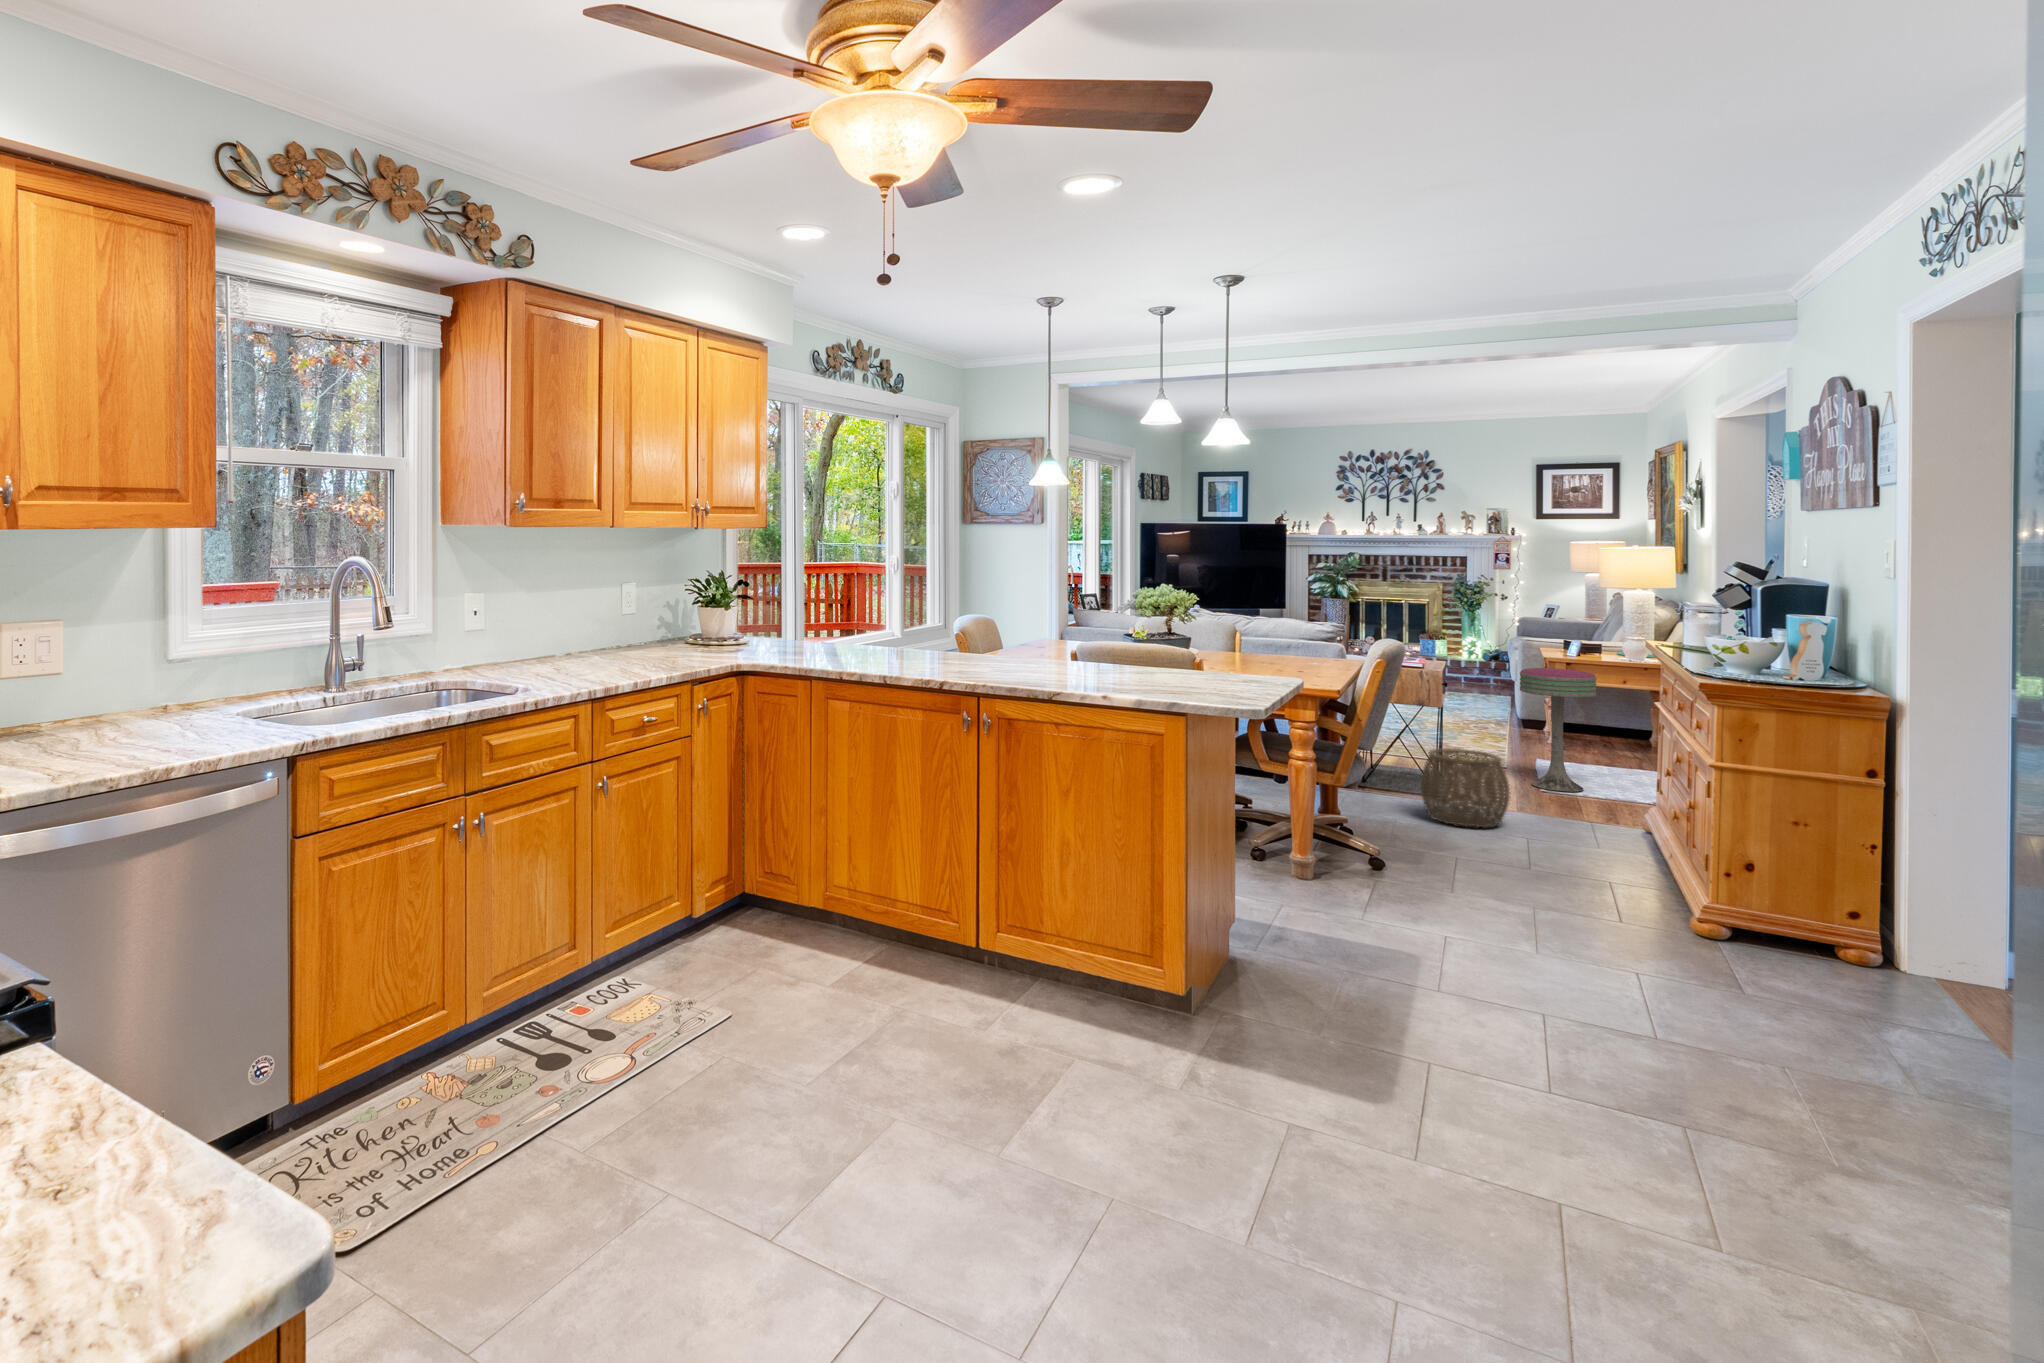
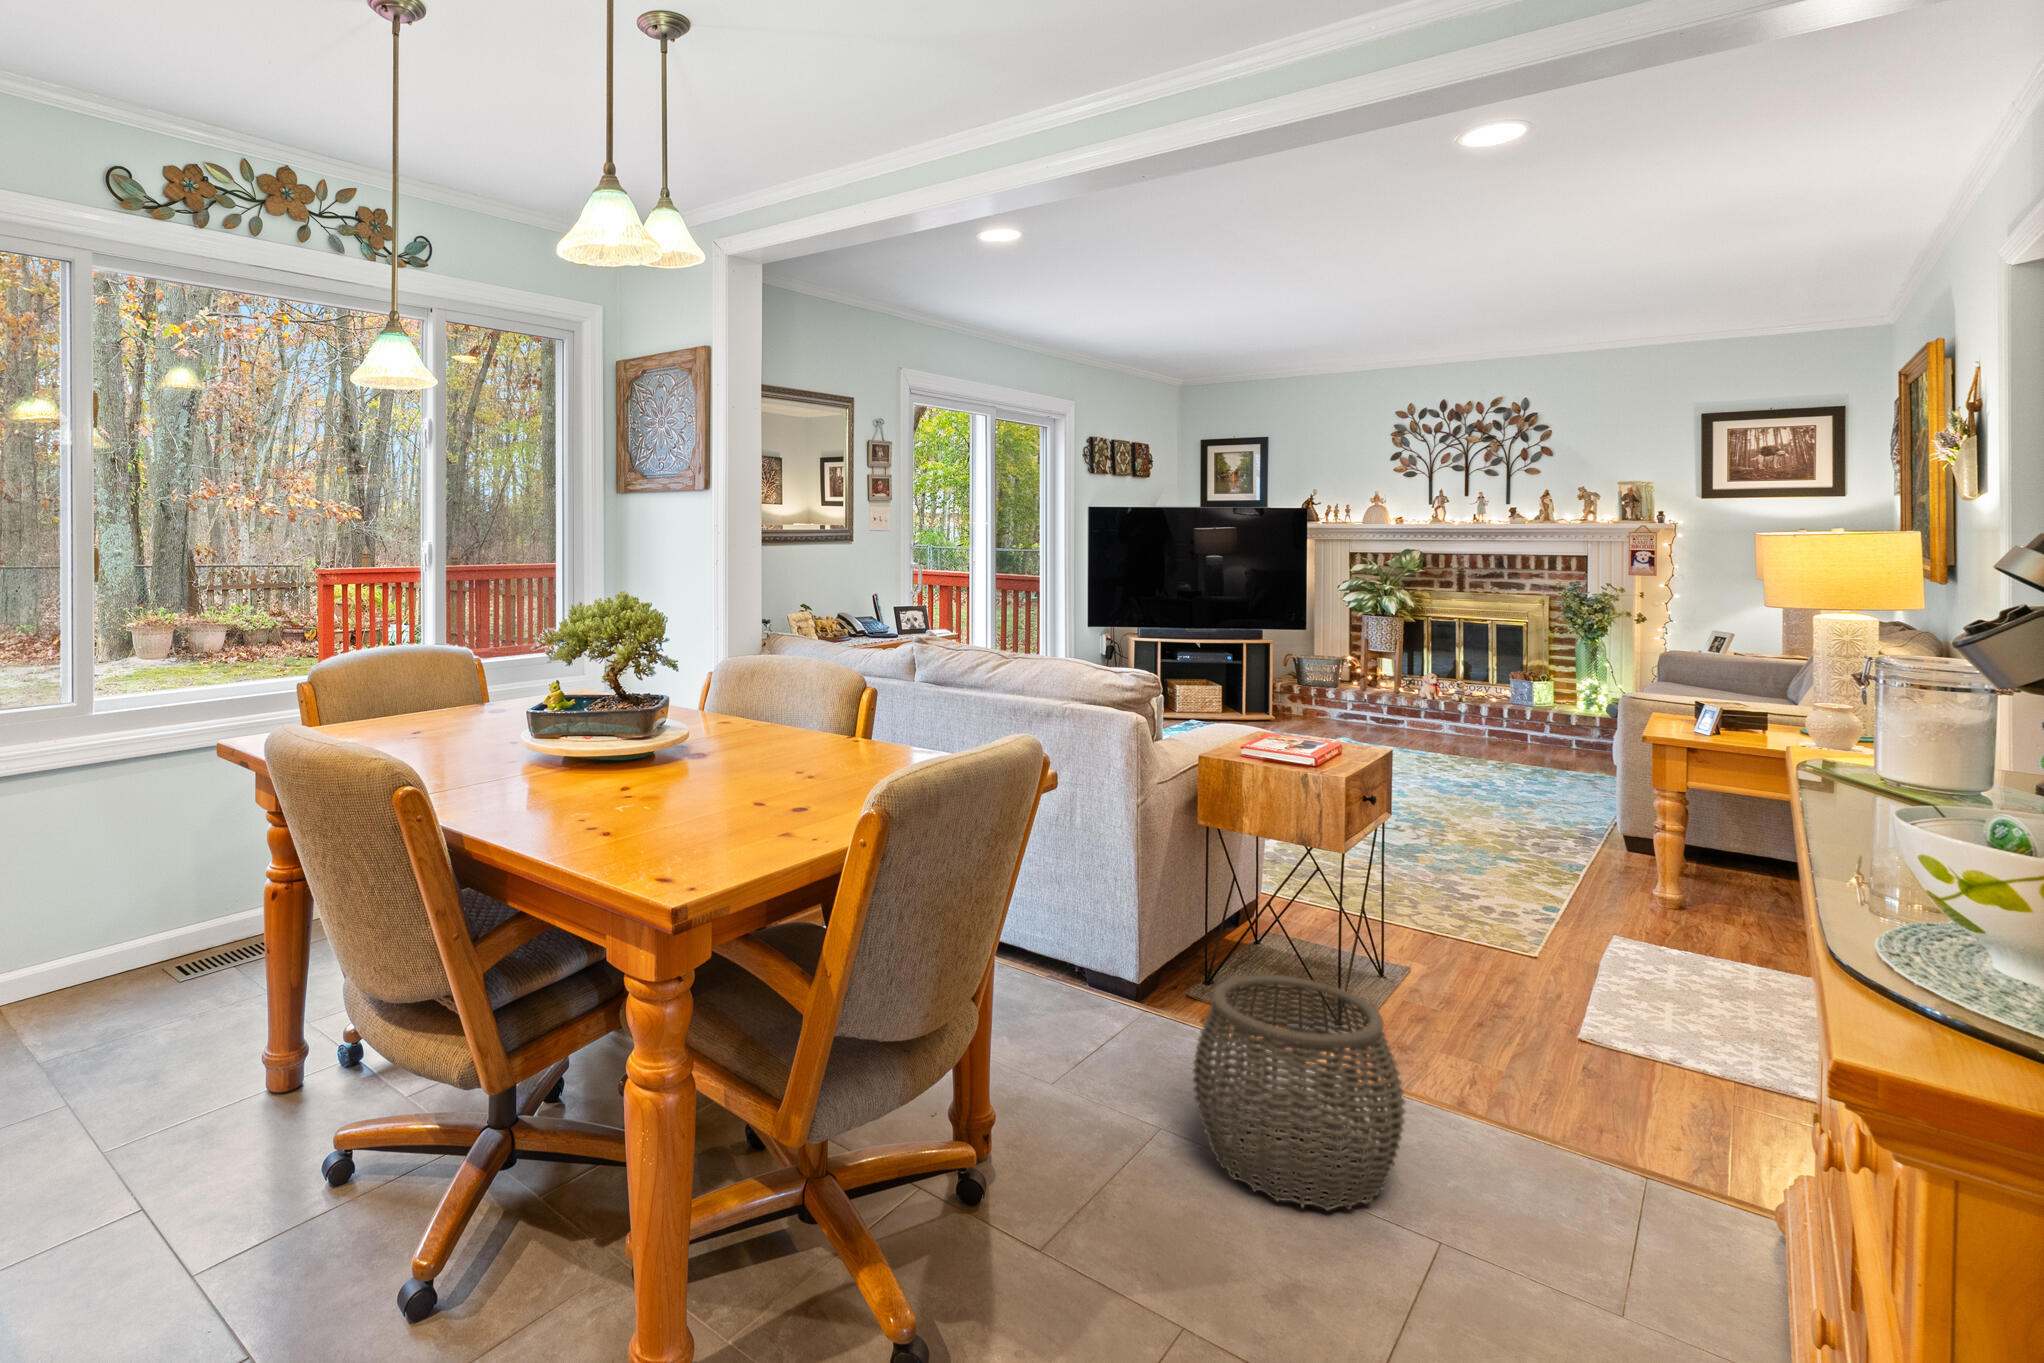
bar stool: present [1520,668,1596,792] -> none [1525,771,1699,1062]

